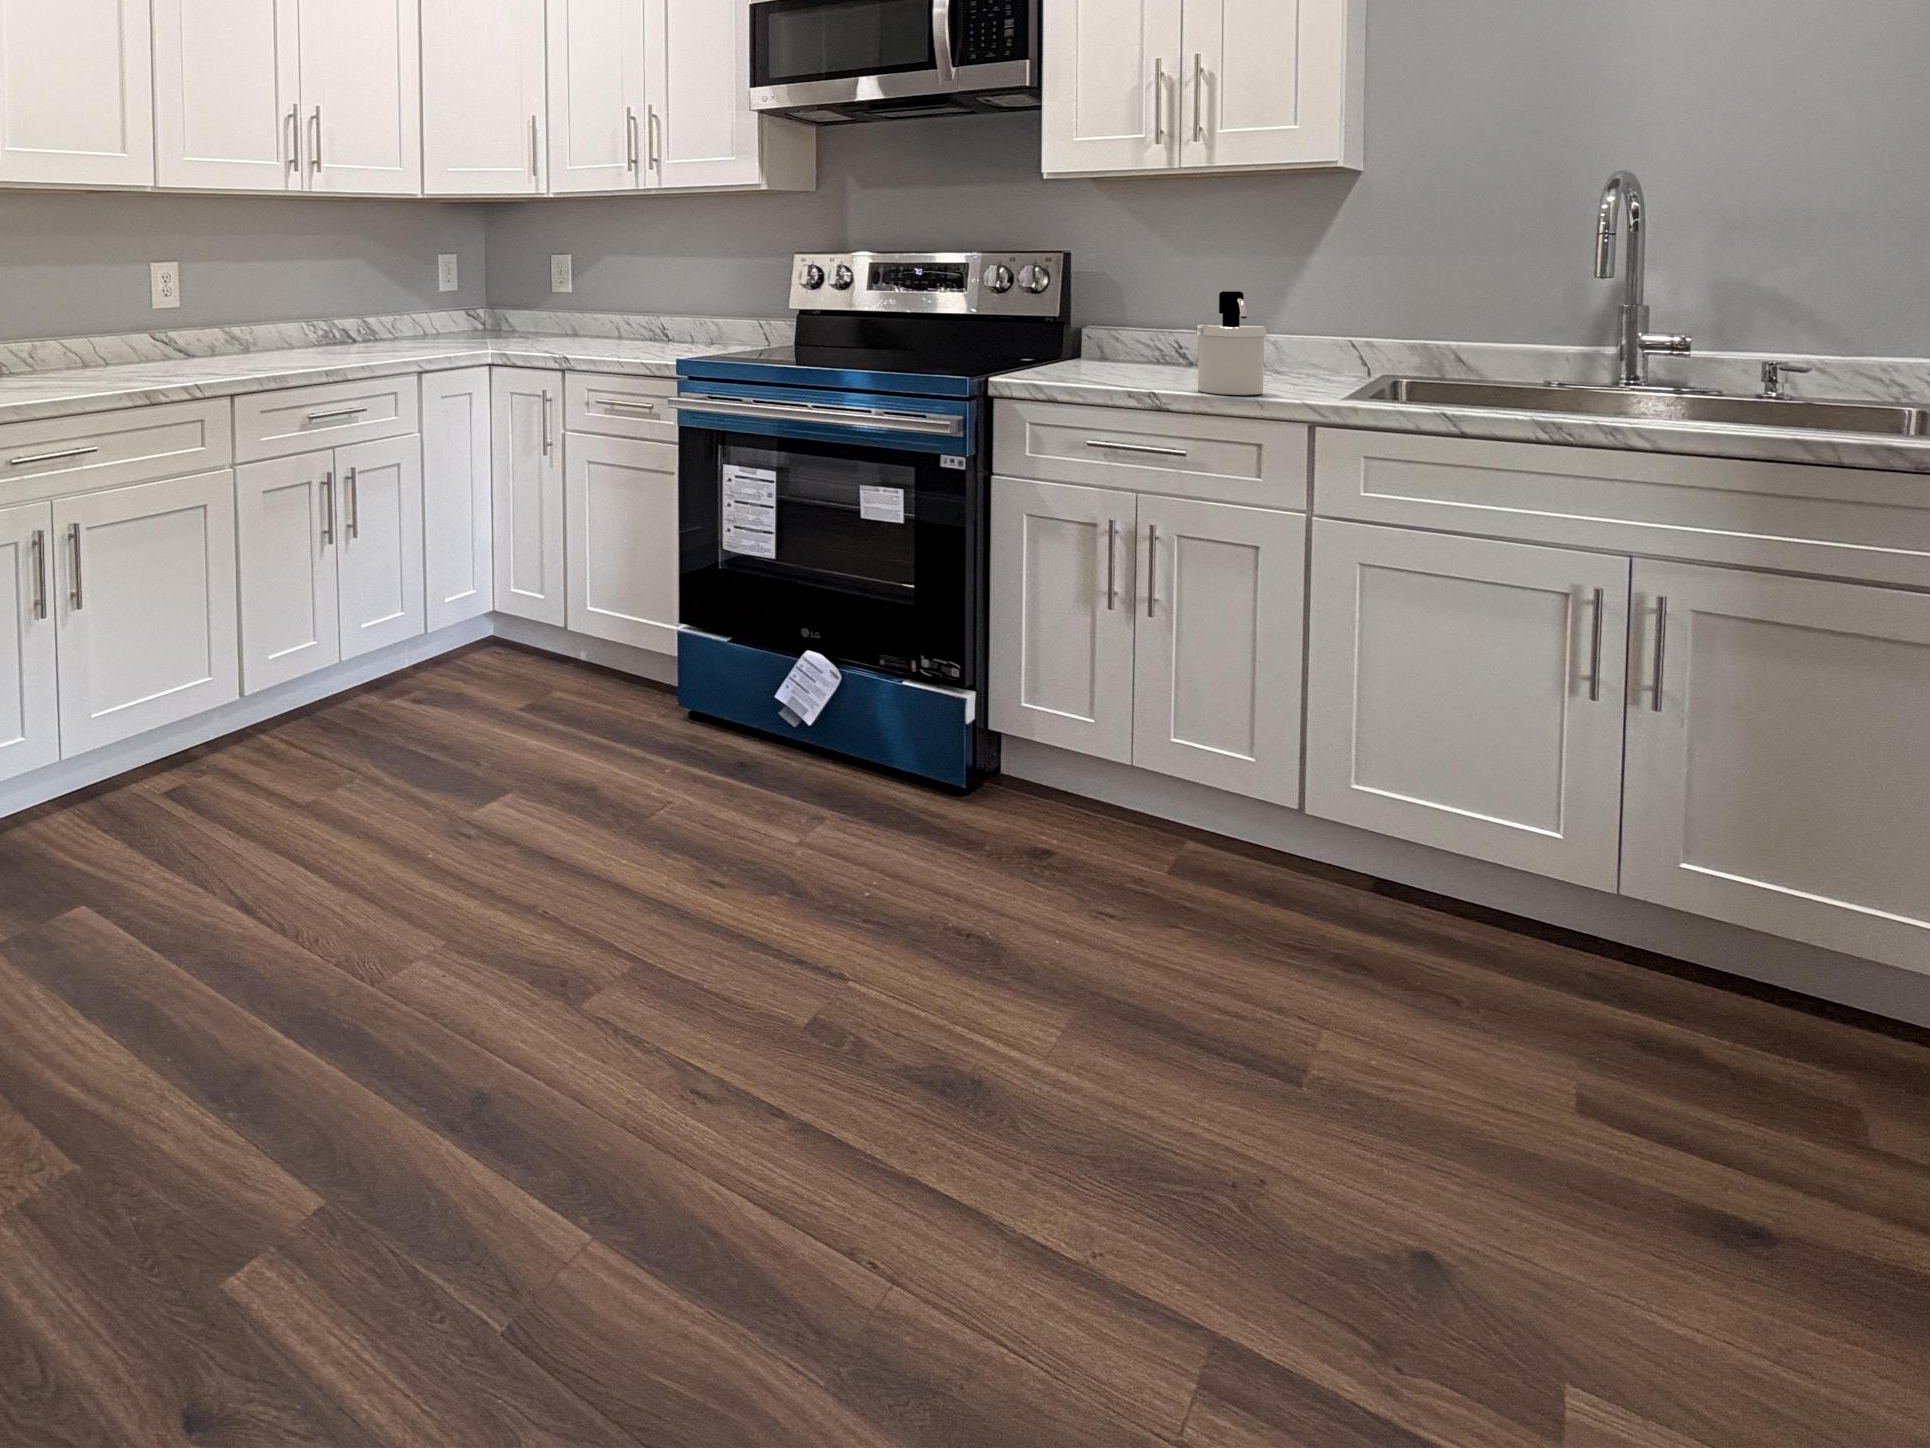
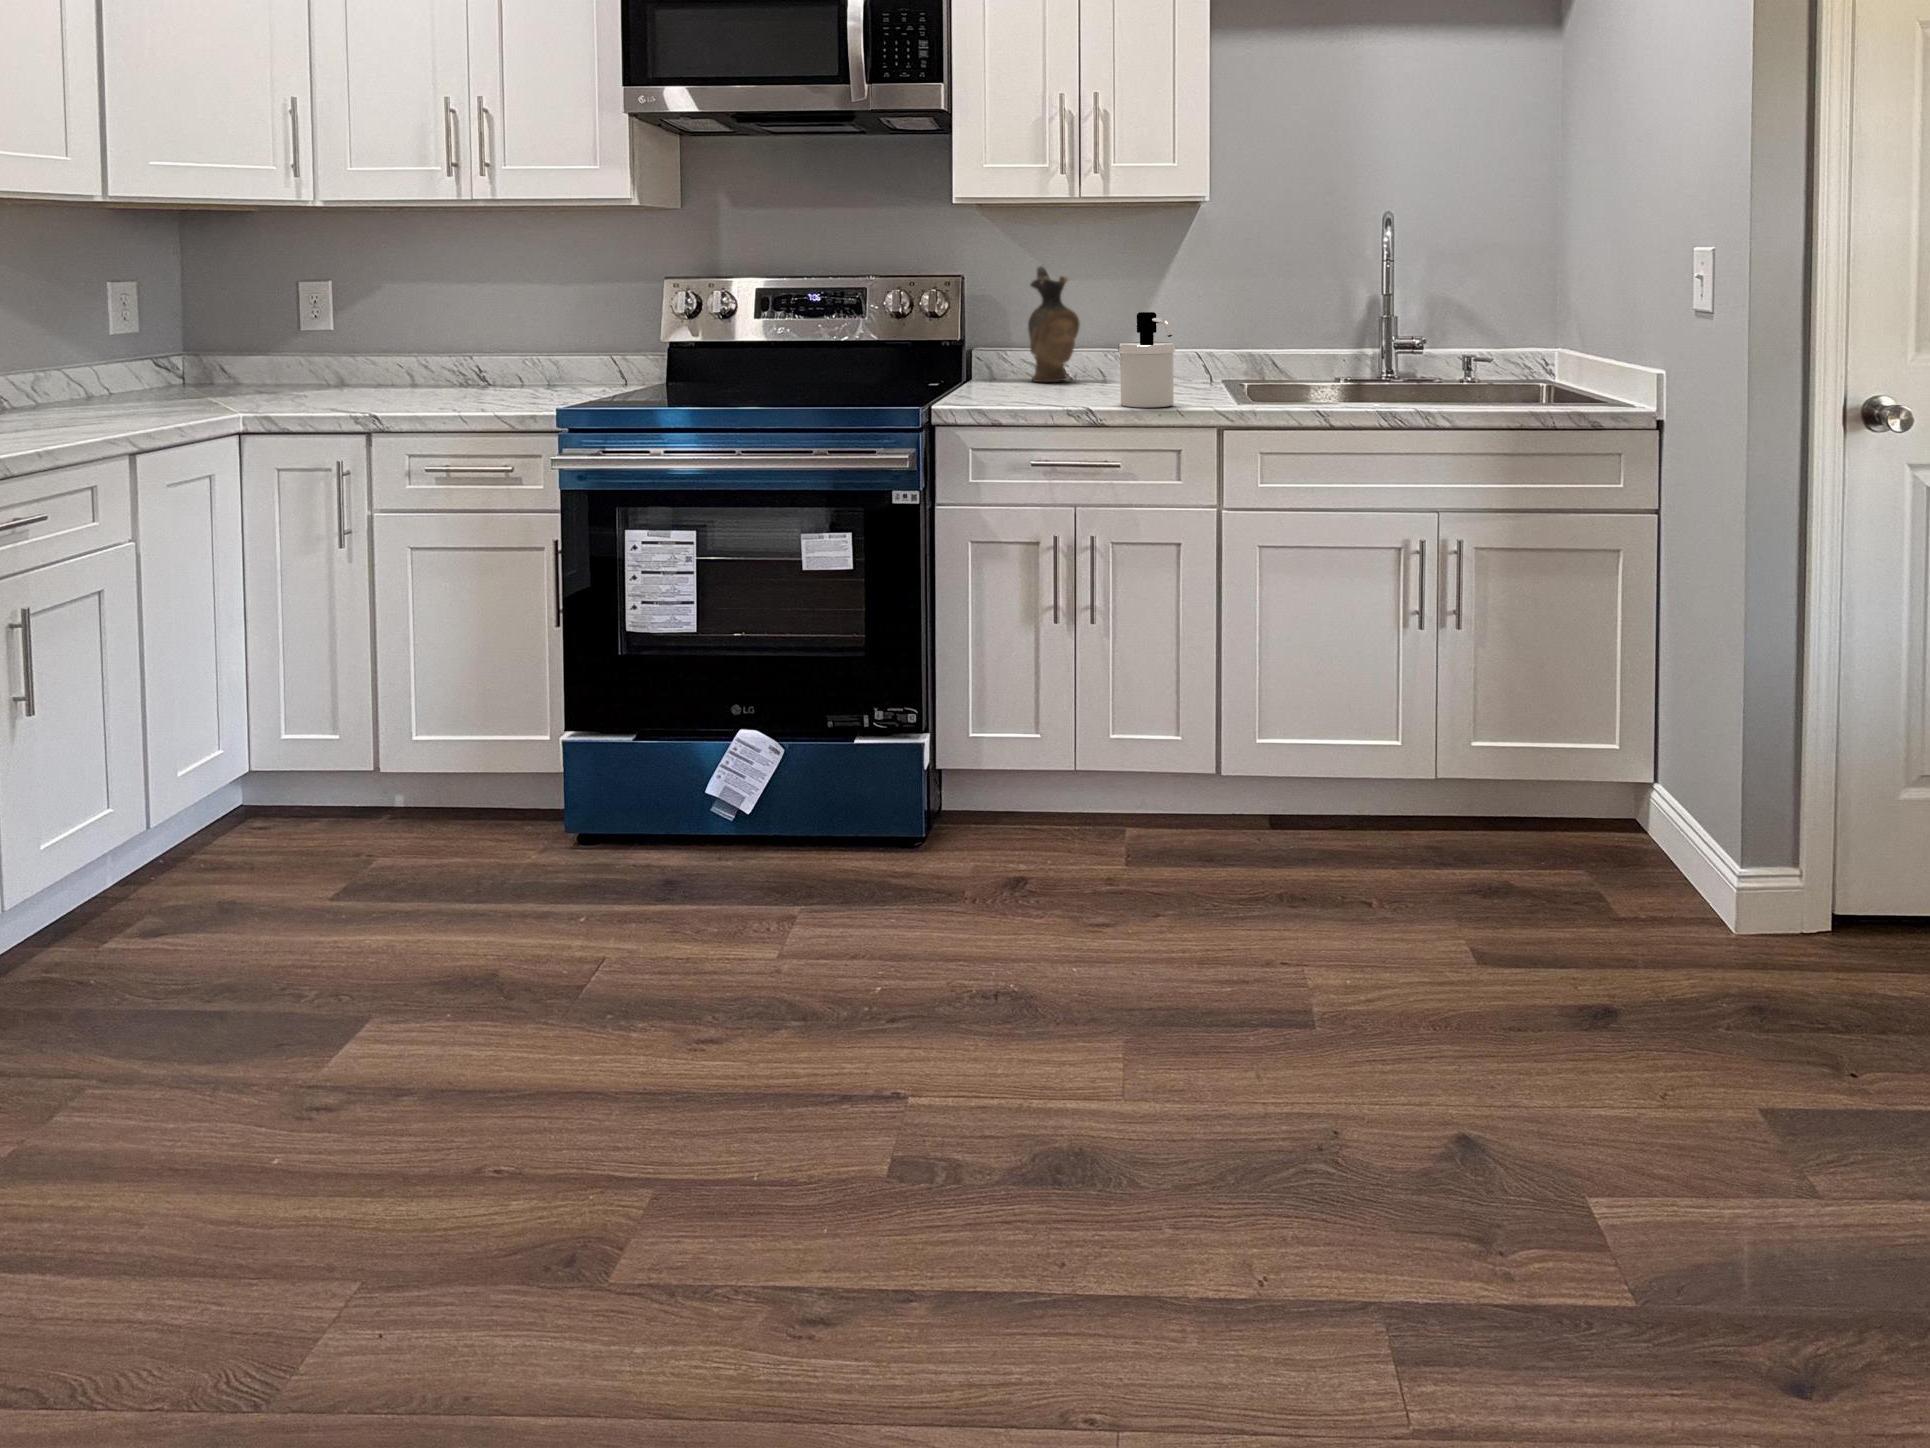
ceramic pitcher: none [1142,239,1201,364] -> present [1028,266,1080,382]

